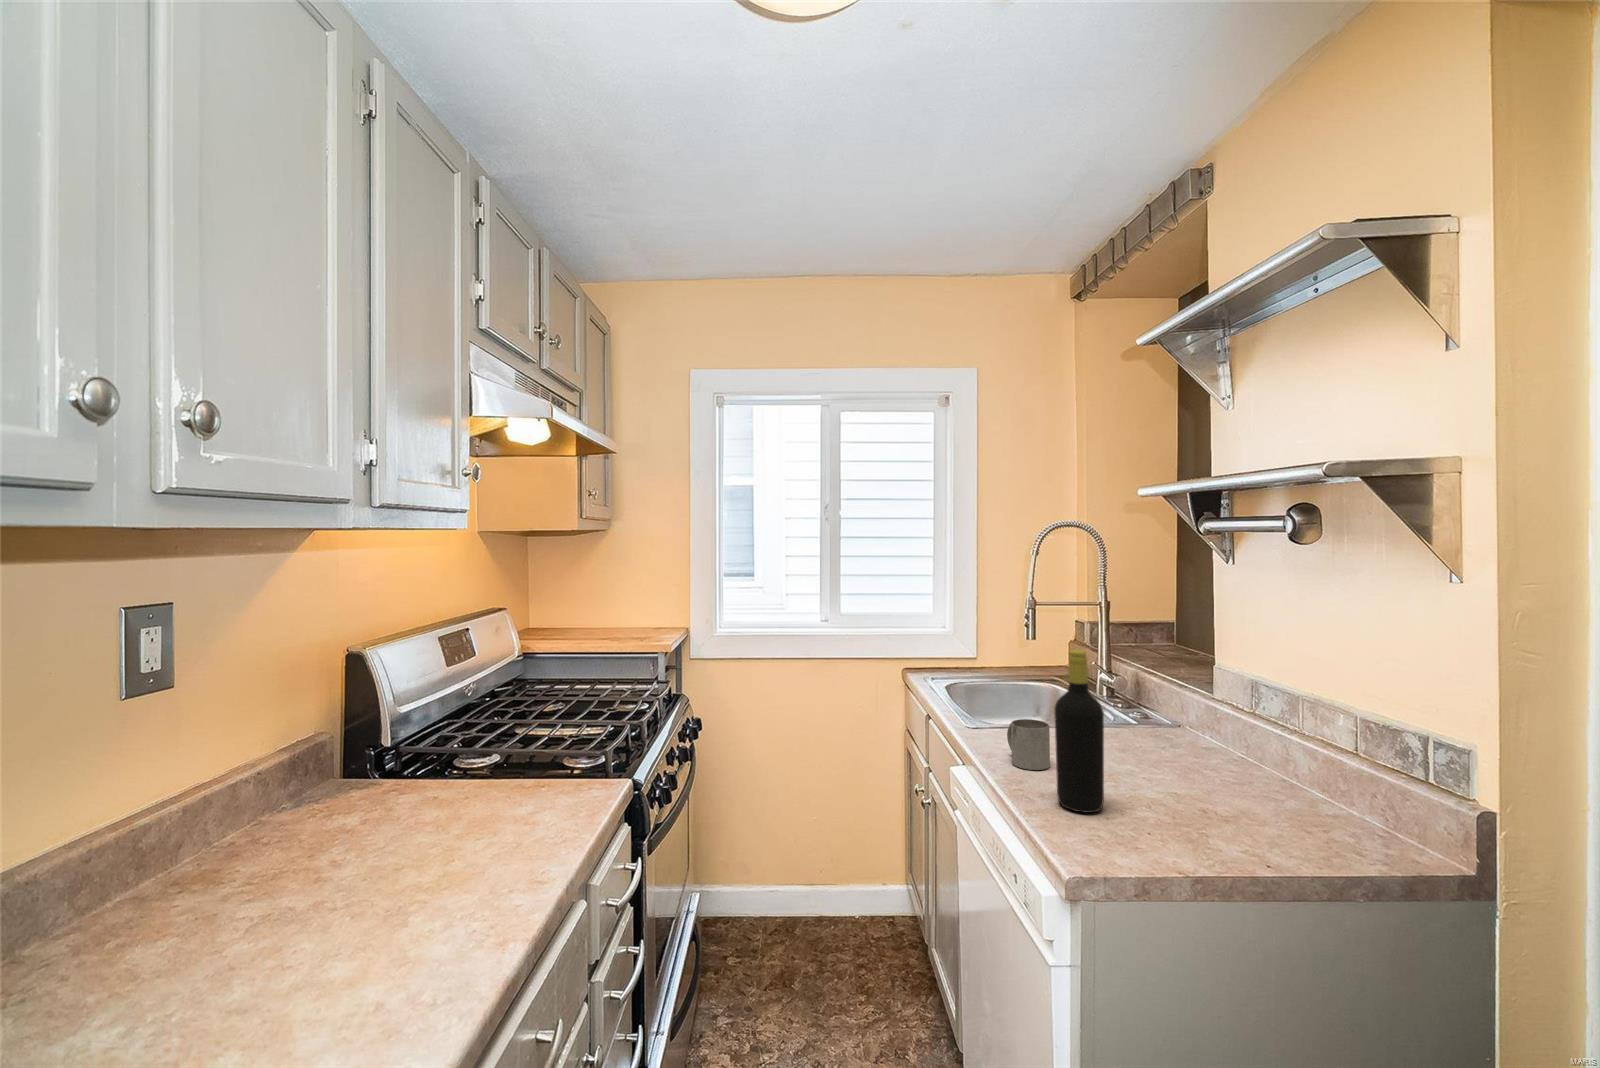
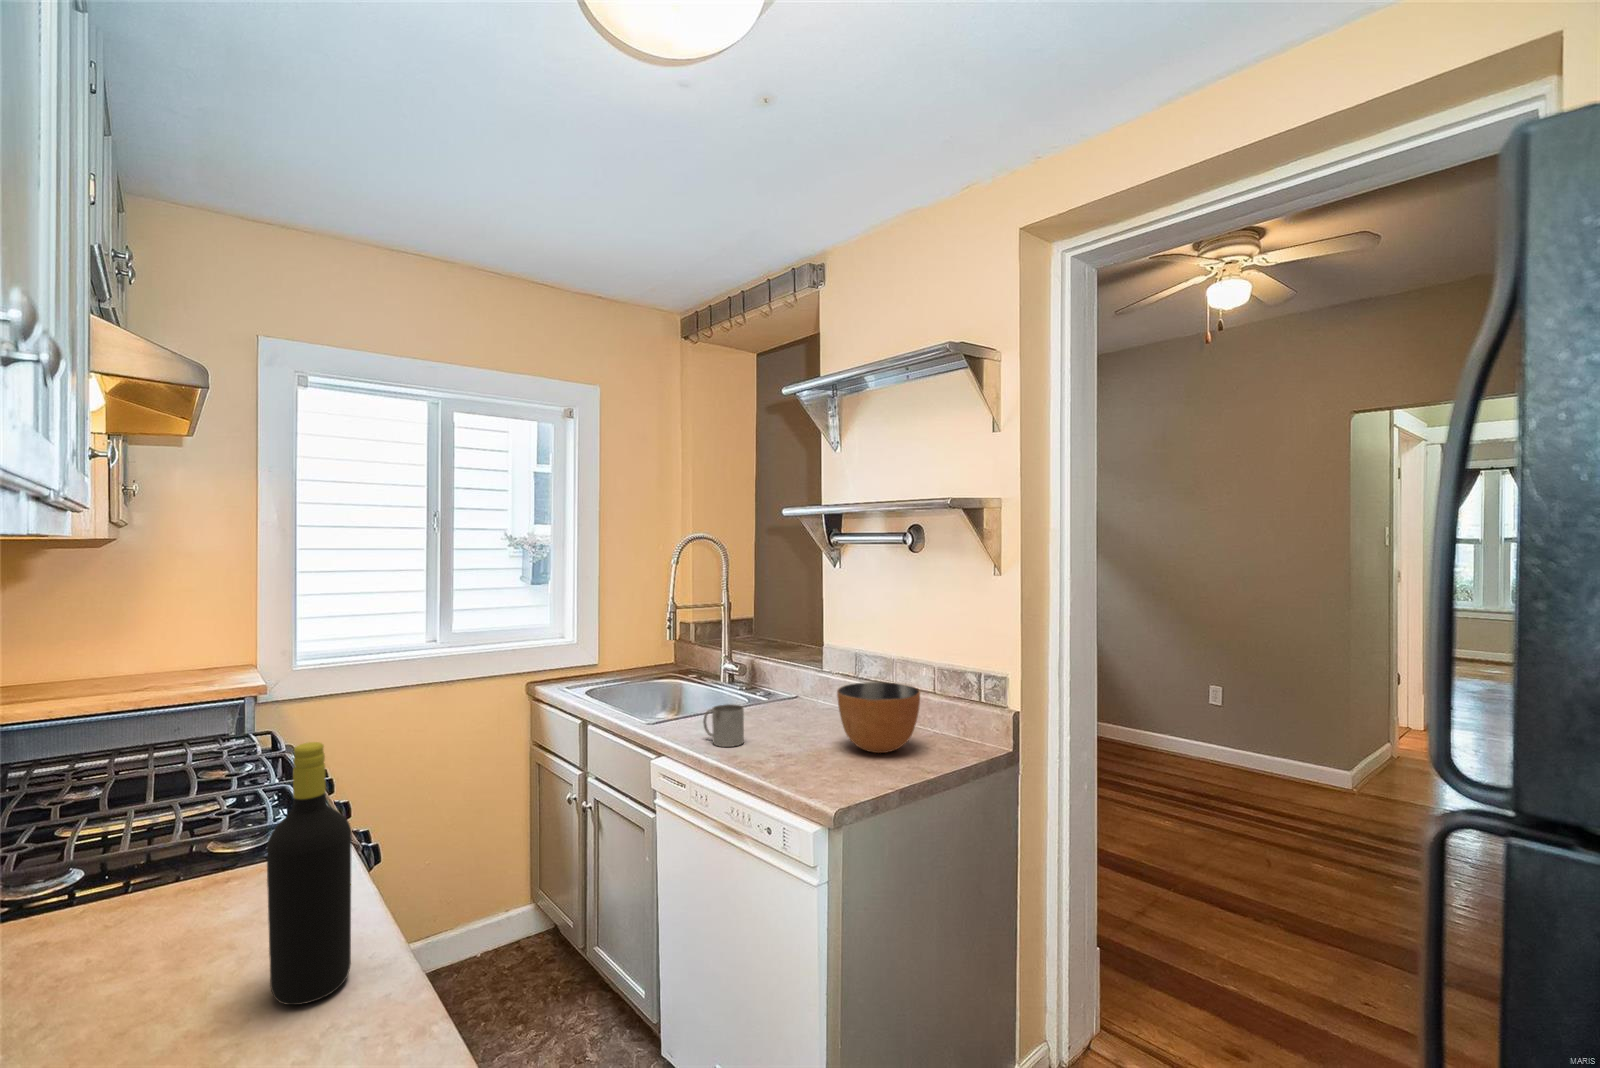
bottle: present [1055,649,1104,813] -> present [266,742,352,1005]
bowl: none [1161,720,1294,823] -> present [837,682,920,753]

